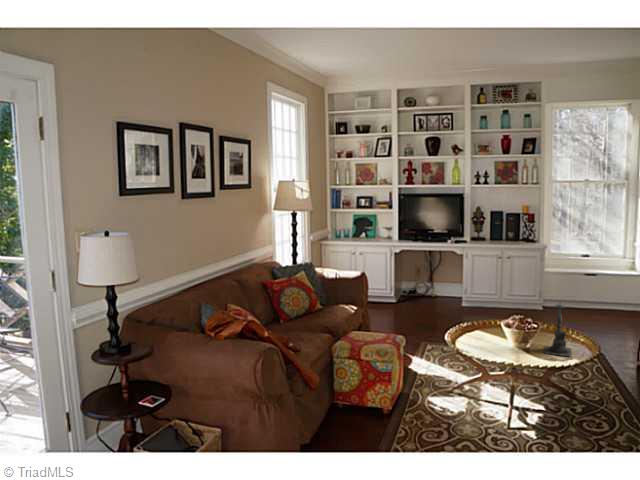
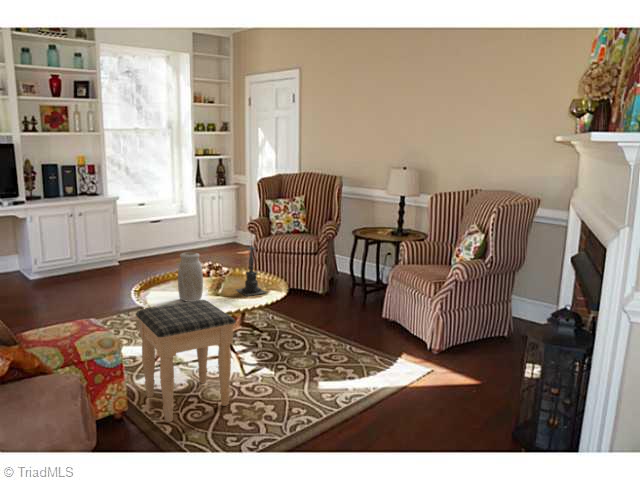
vase: none [478,298,498,344] -> present [178,253,203,302]
footstool: none [400,335,480,440] -> present [136,300,236,422]

